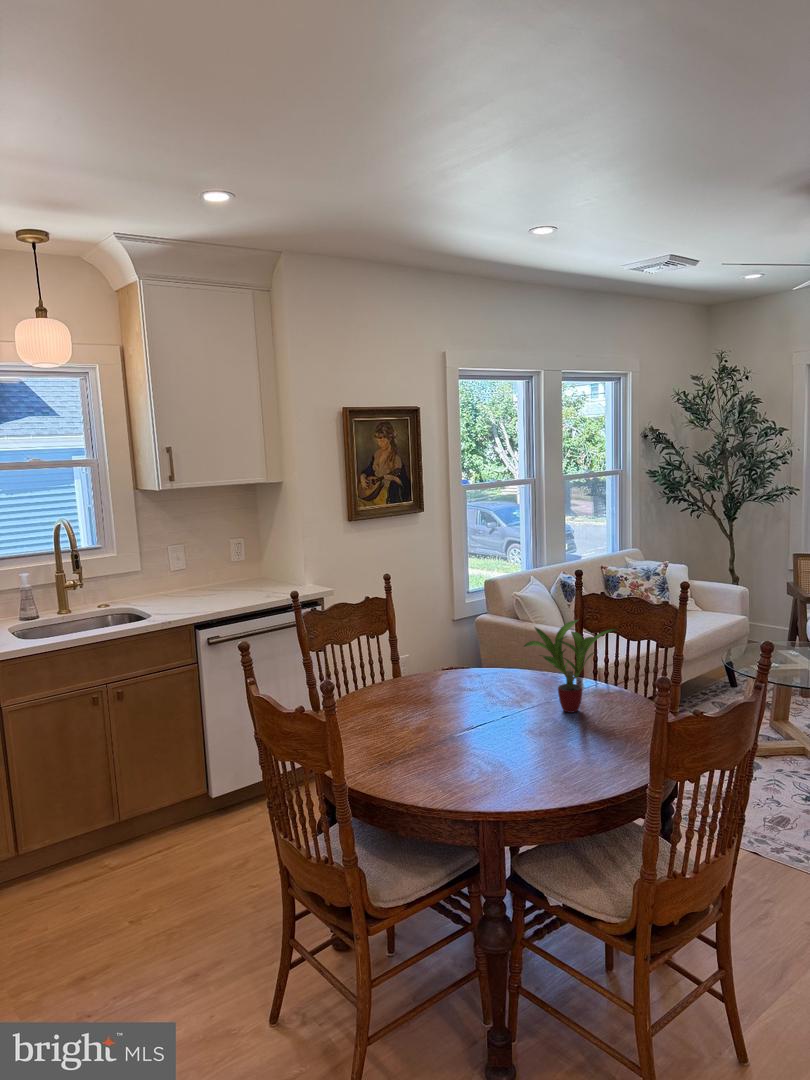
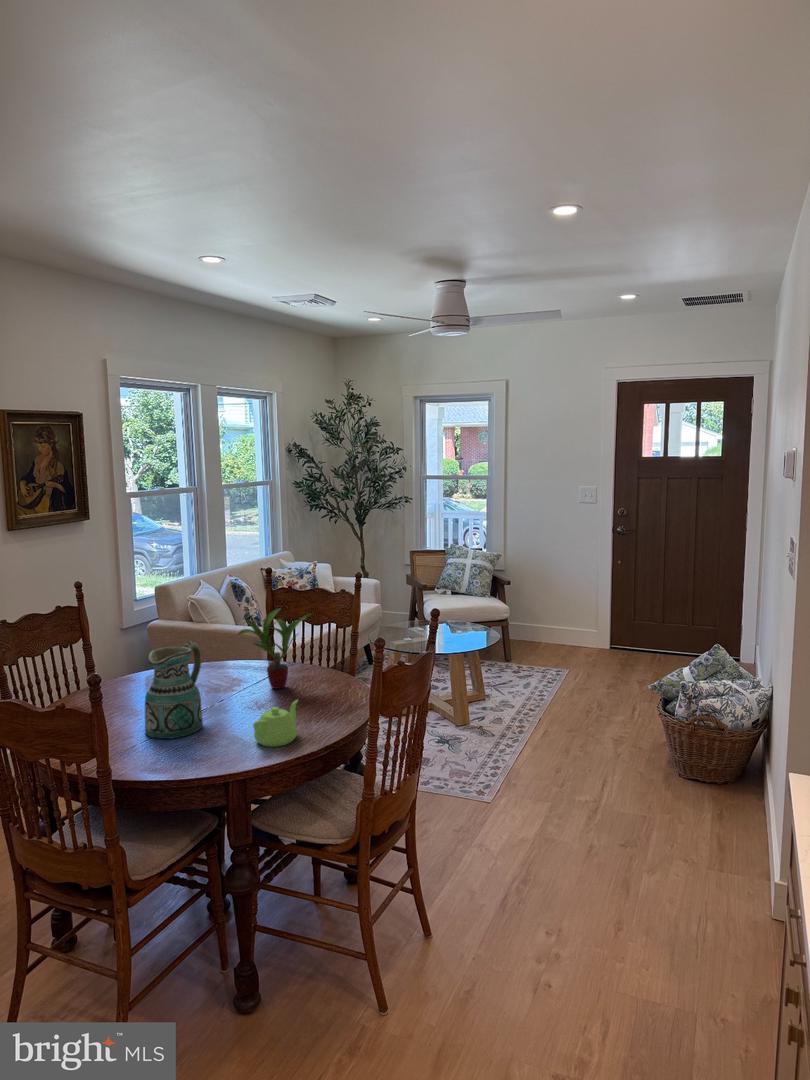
ceramic pitcher: none [413,650,477,755] -> present [145,641,203,739]
teapot: none [513,734,573,787] -> present [253,700,298,747]

